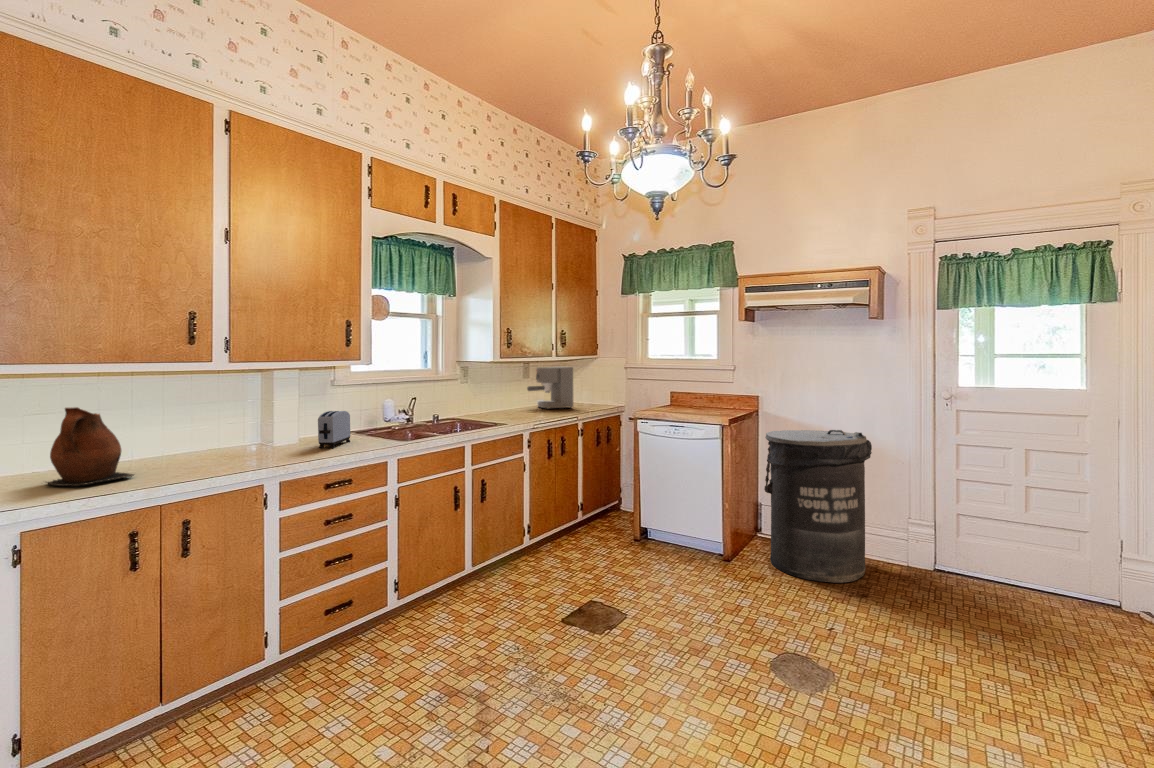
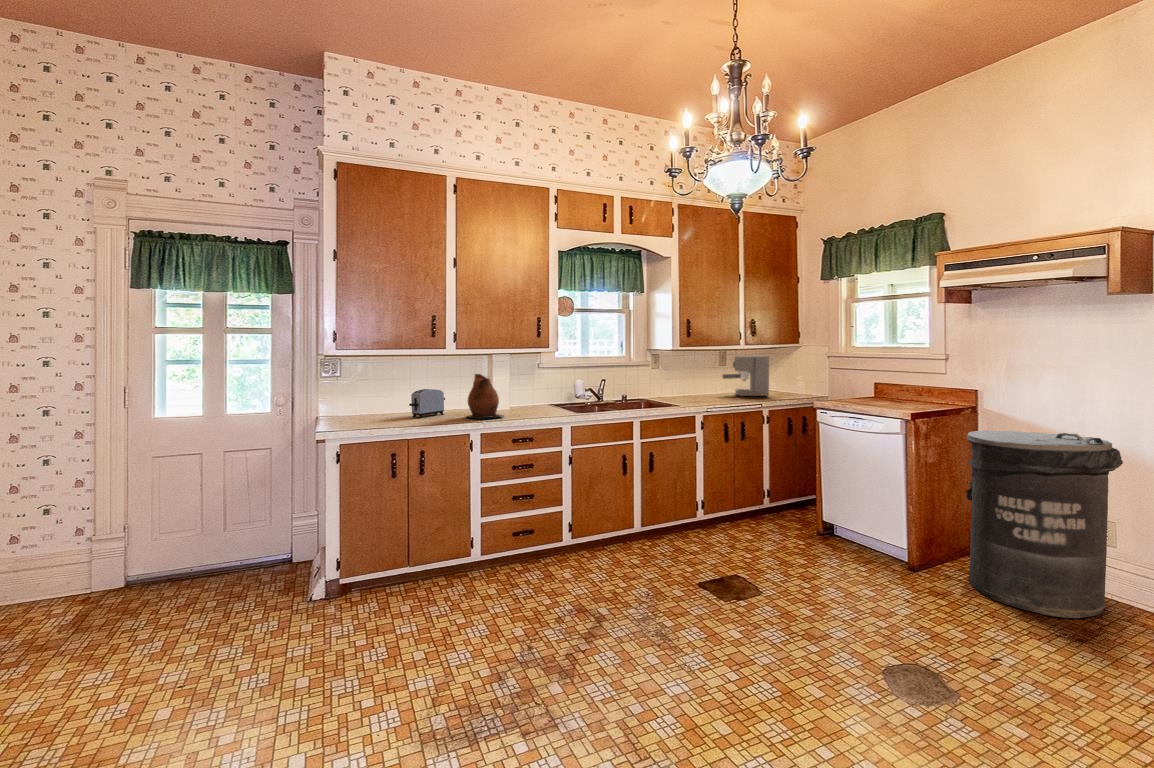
ceramic pitcher: present [46,407,134,486] -> present [467,374,504,419]
toaster: present [318,411,351,448] -> present [409,389,445,418]

